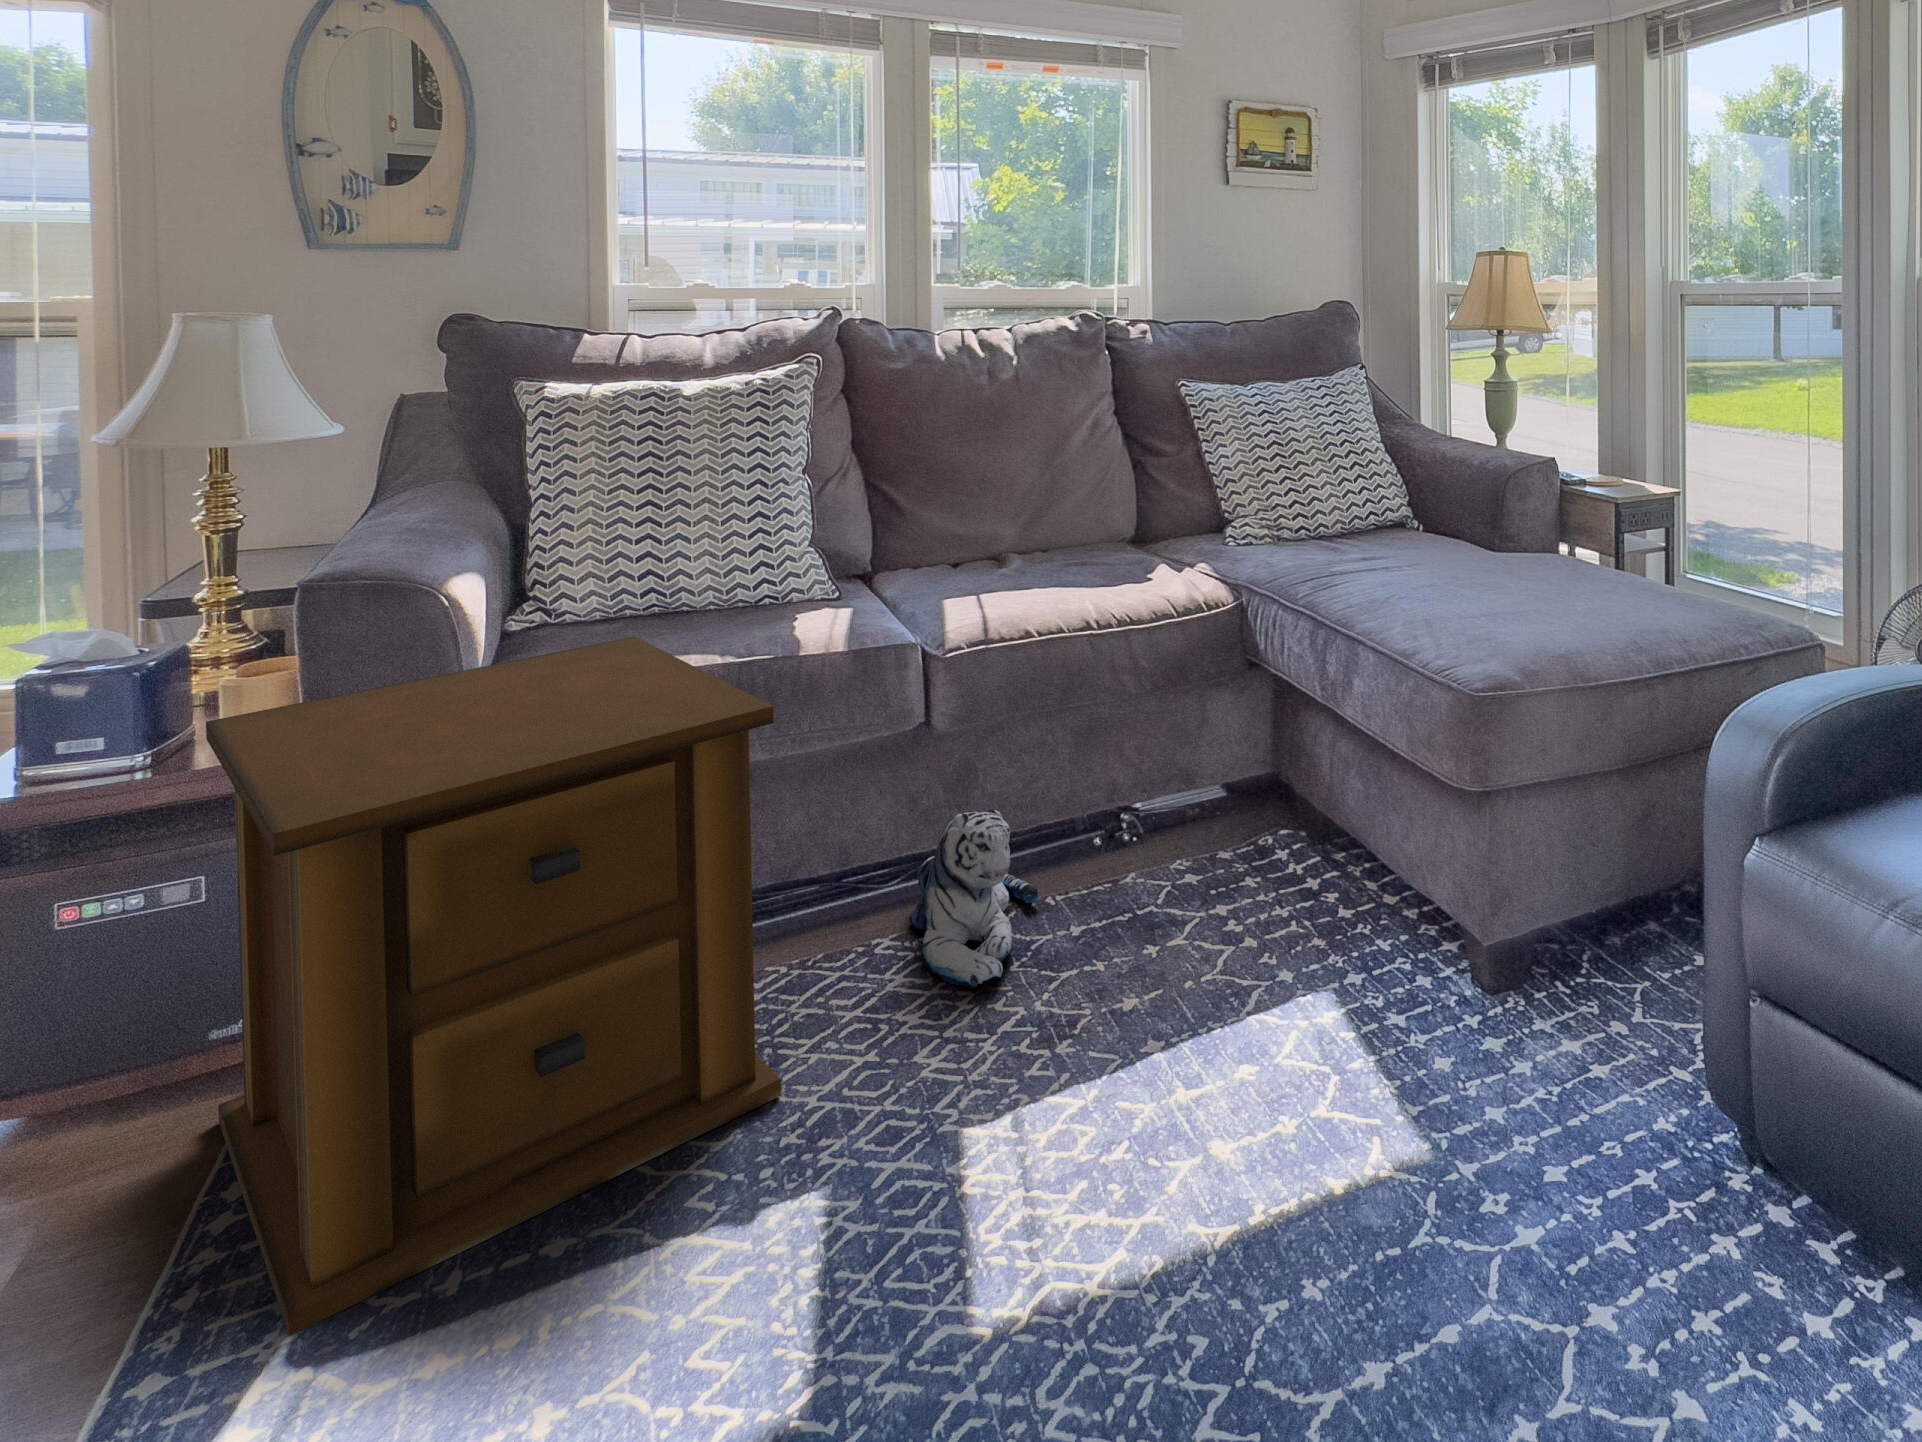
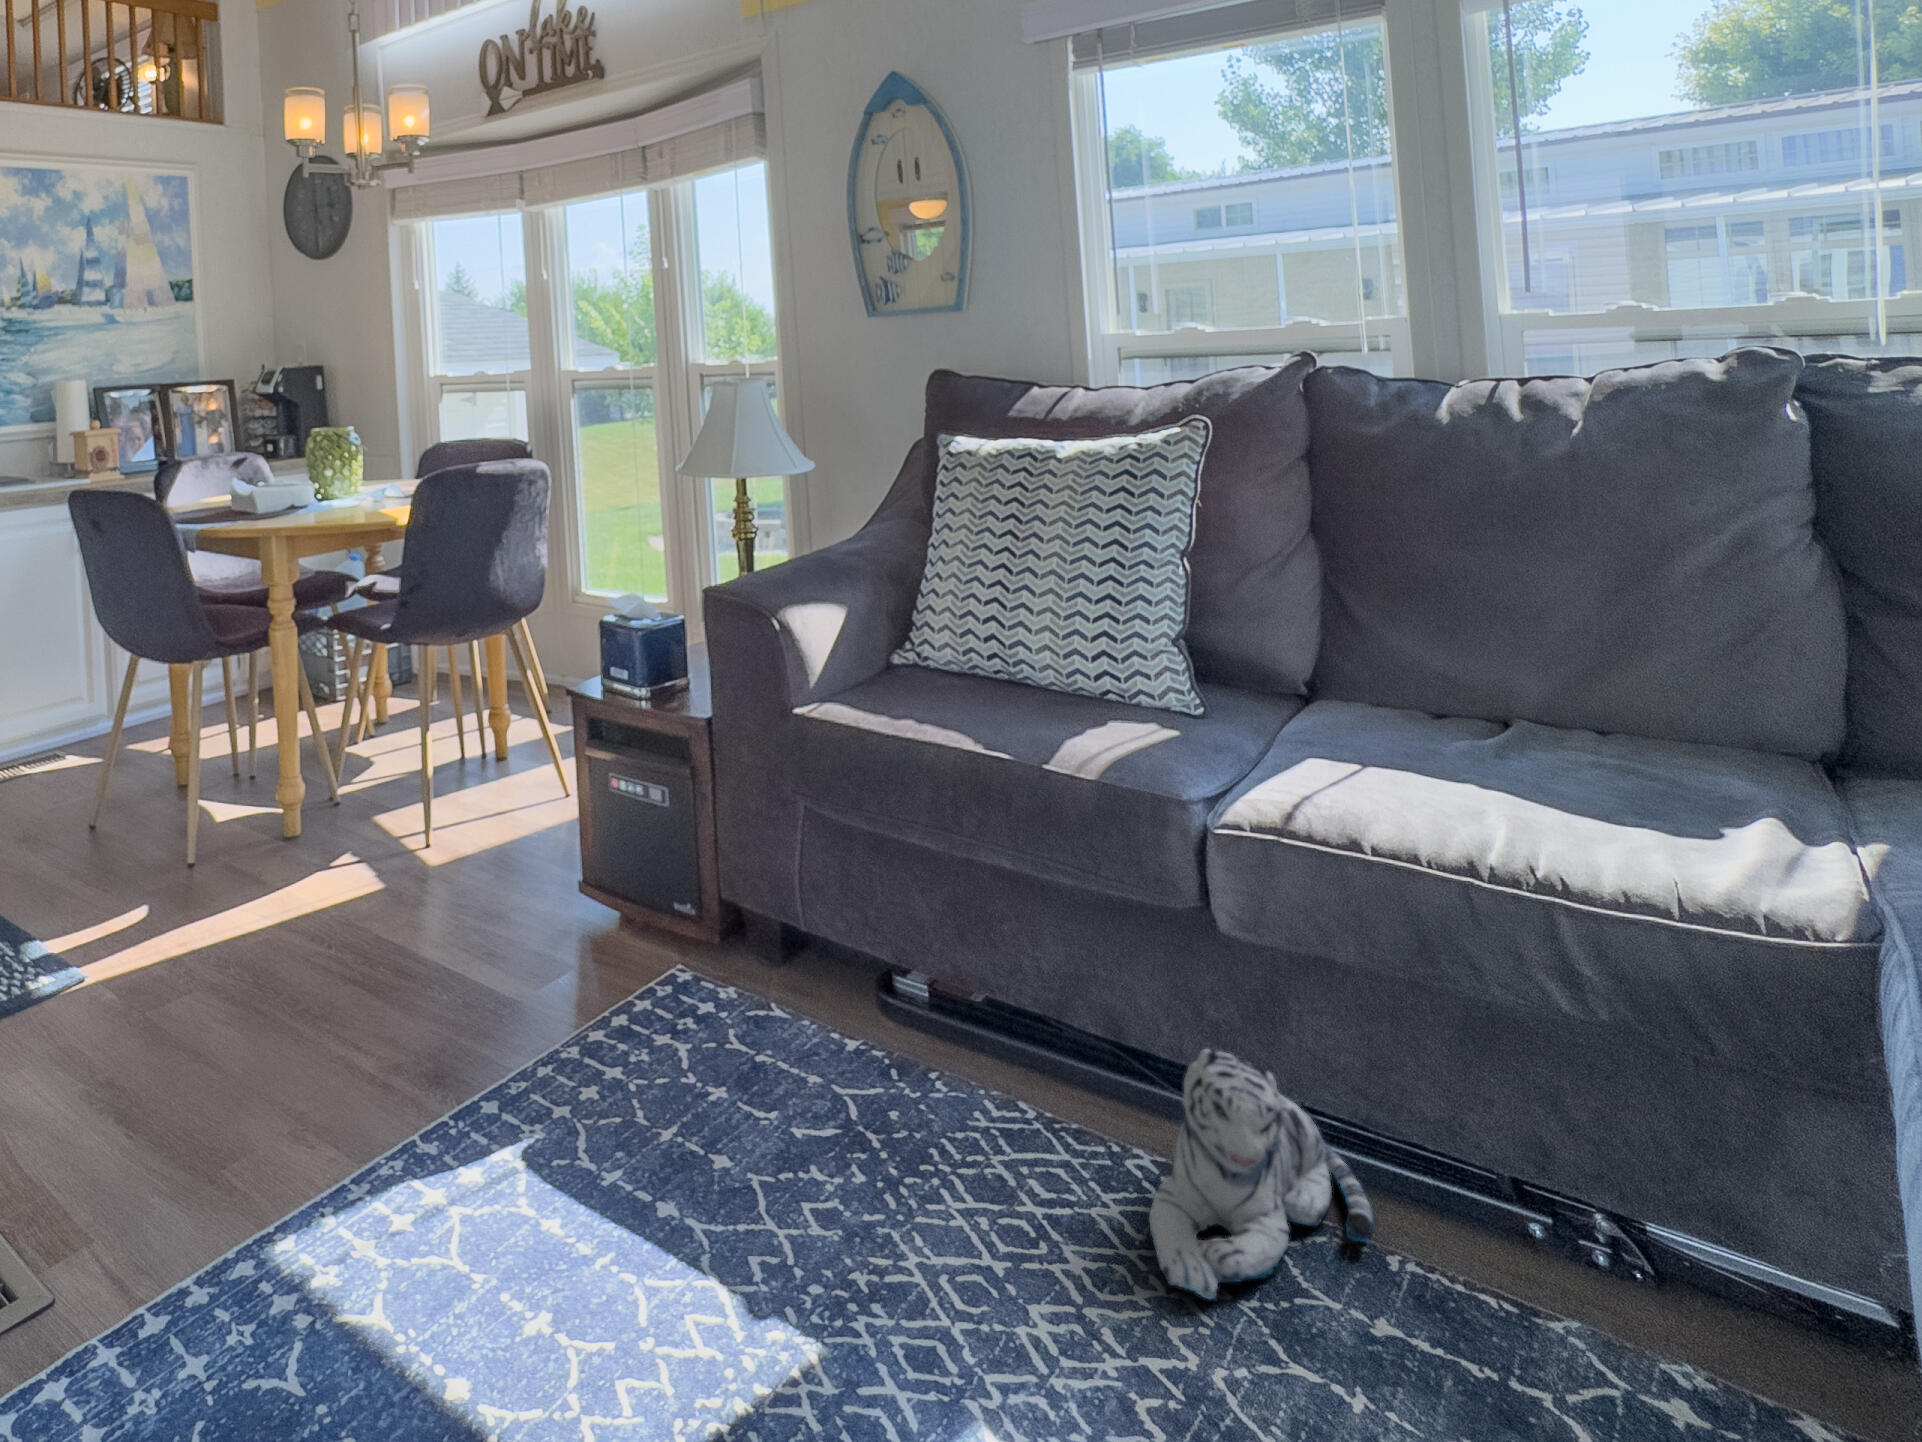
side table: present [206,637,781,1336] -> none [524,683,945,1231]

